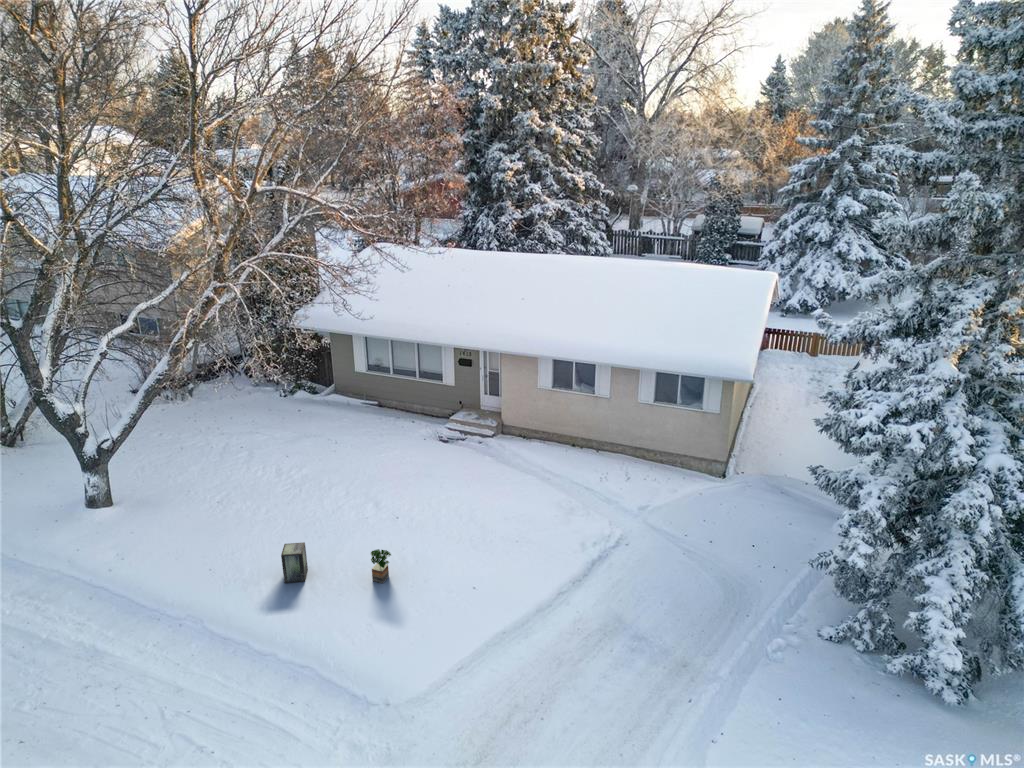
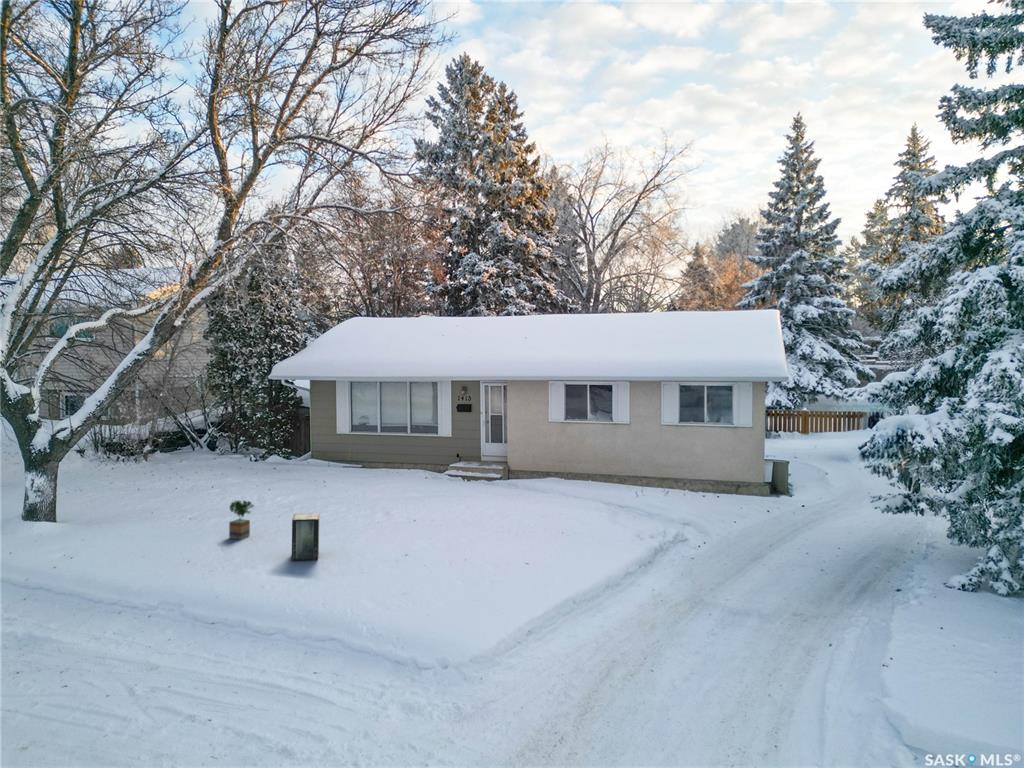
potted tree: present [371,549,391,583] -> present [229,501,254,540]

